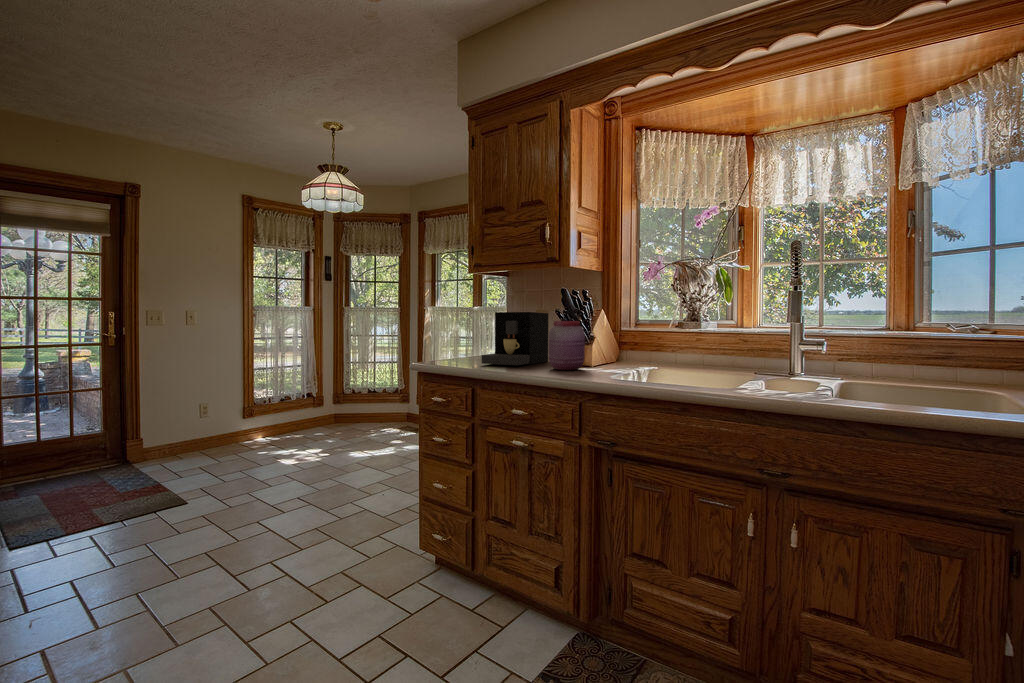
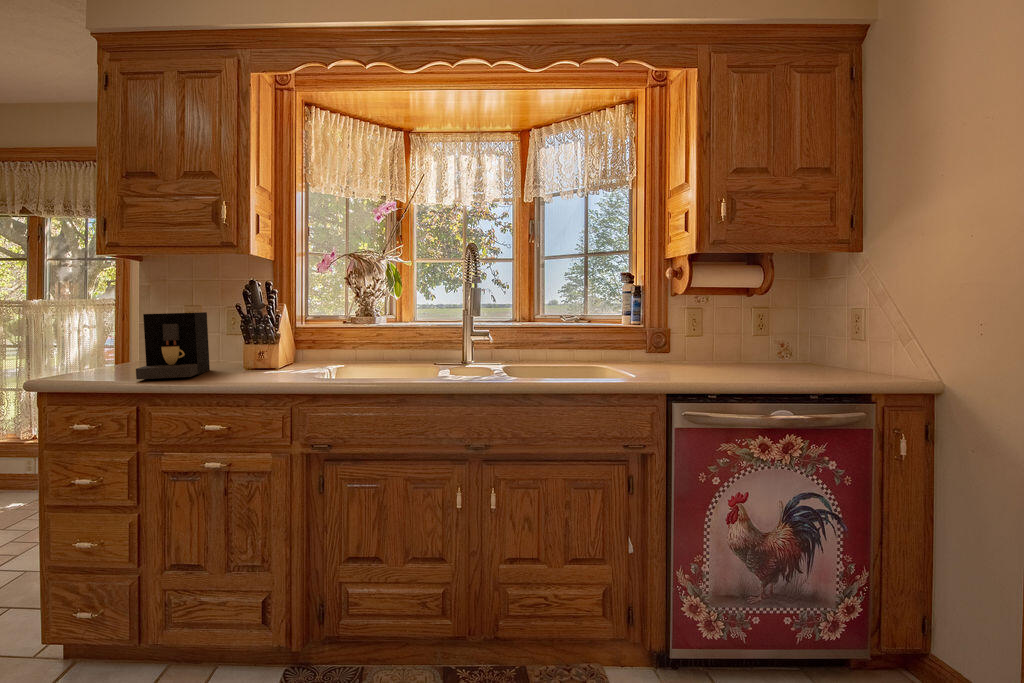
jar: present [549,321,585,370] -> none [230,322,273,377]

